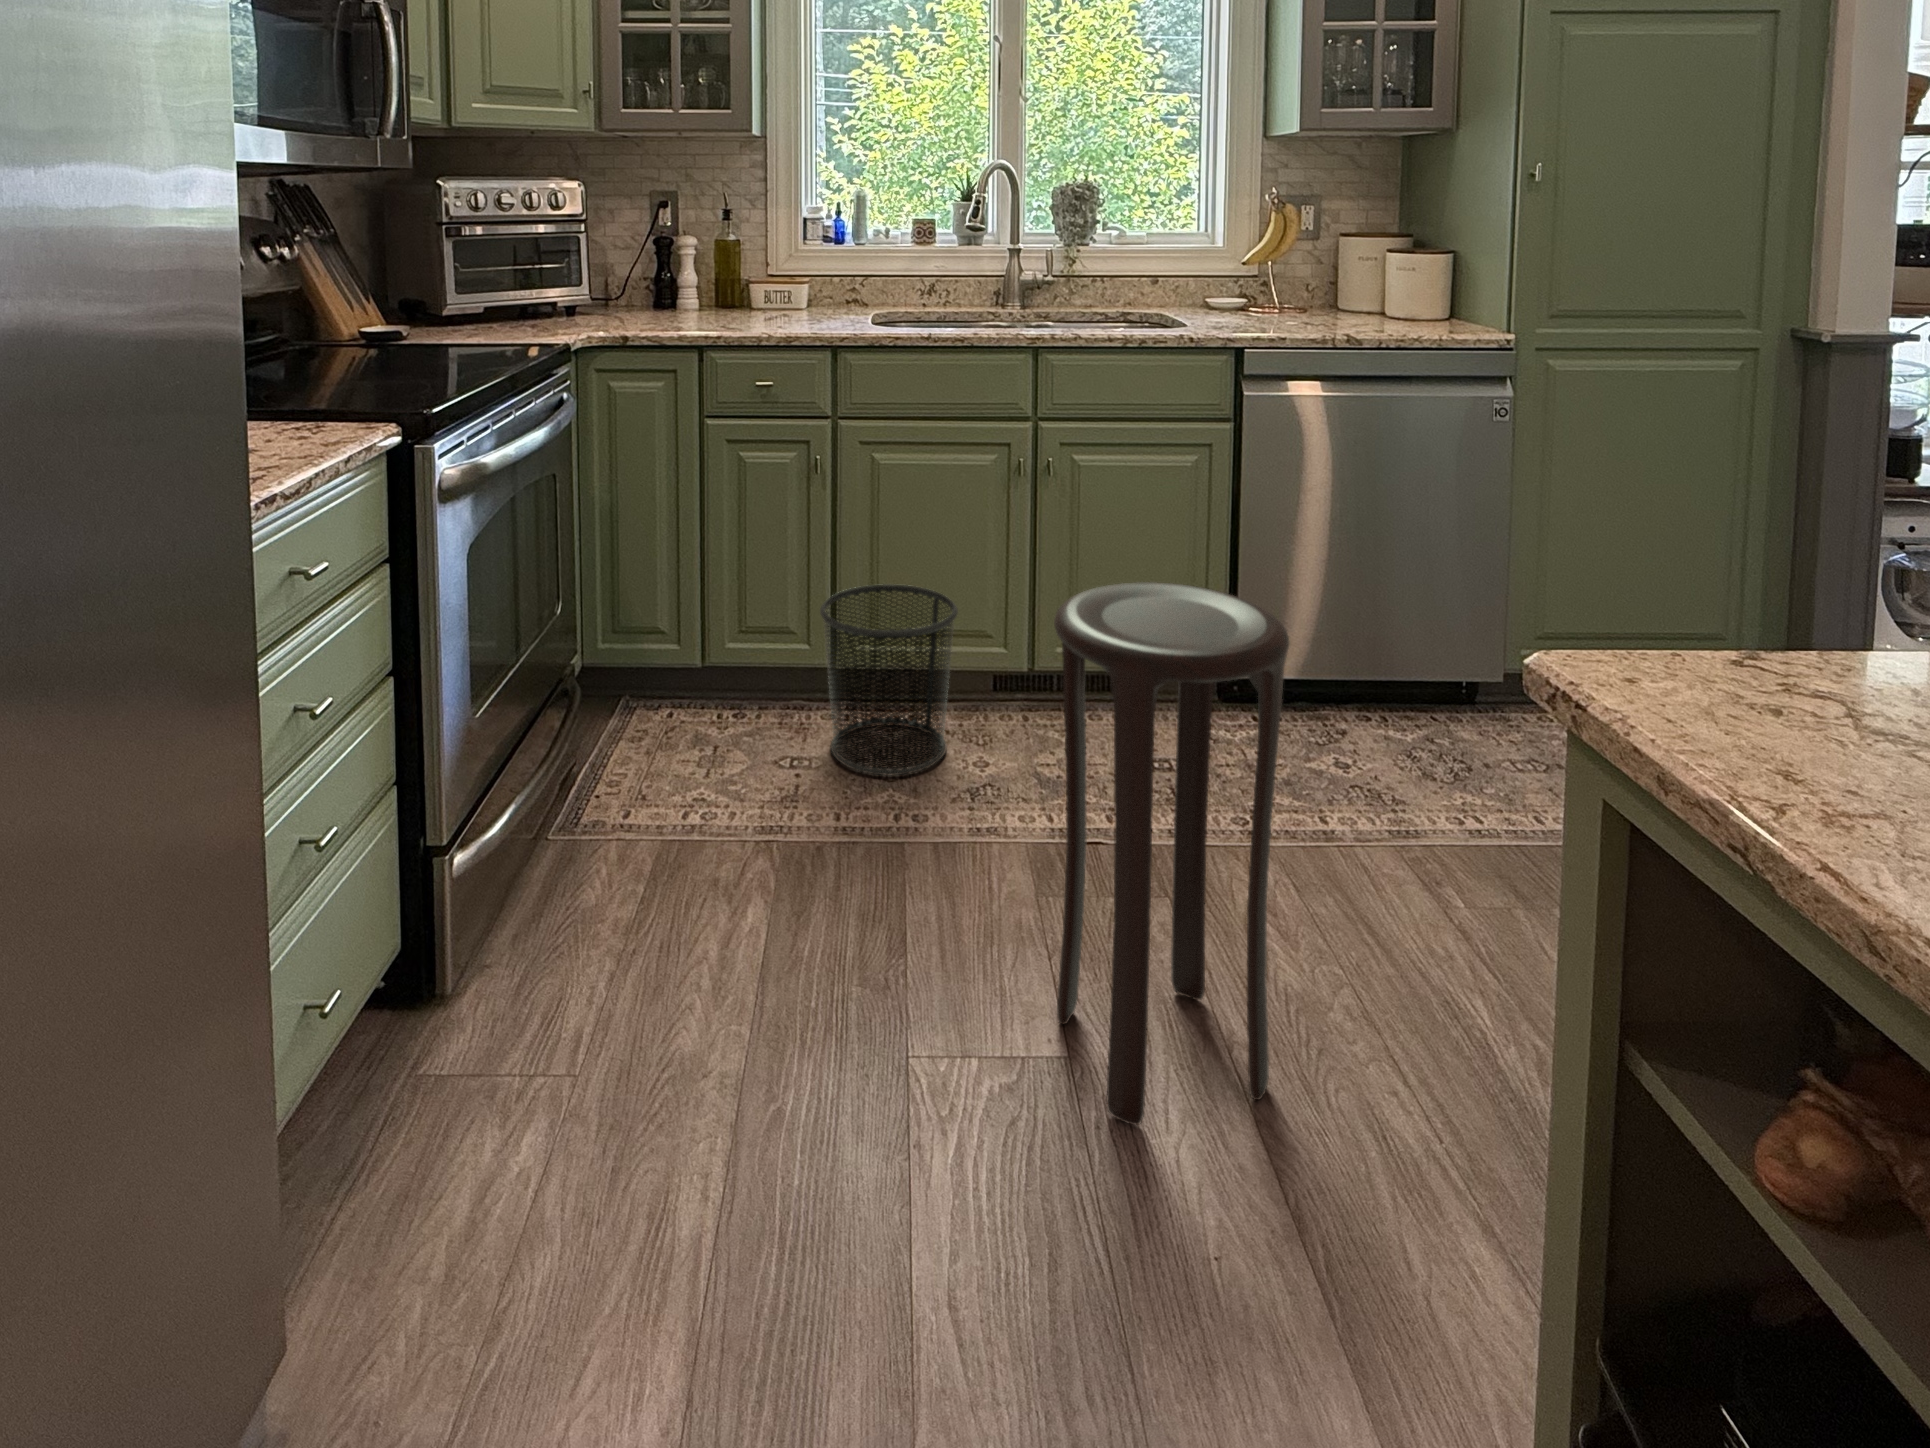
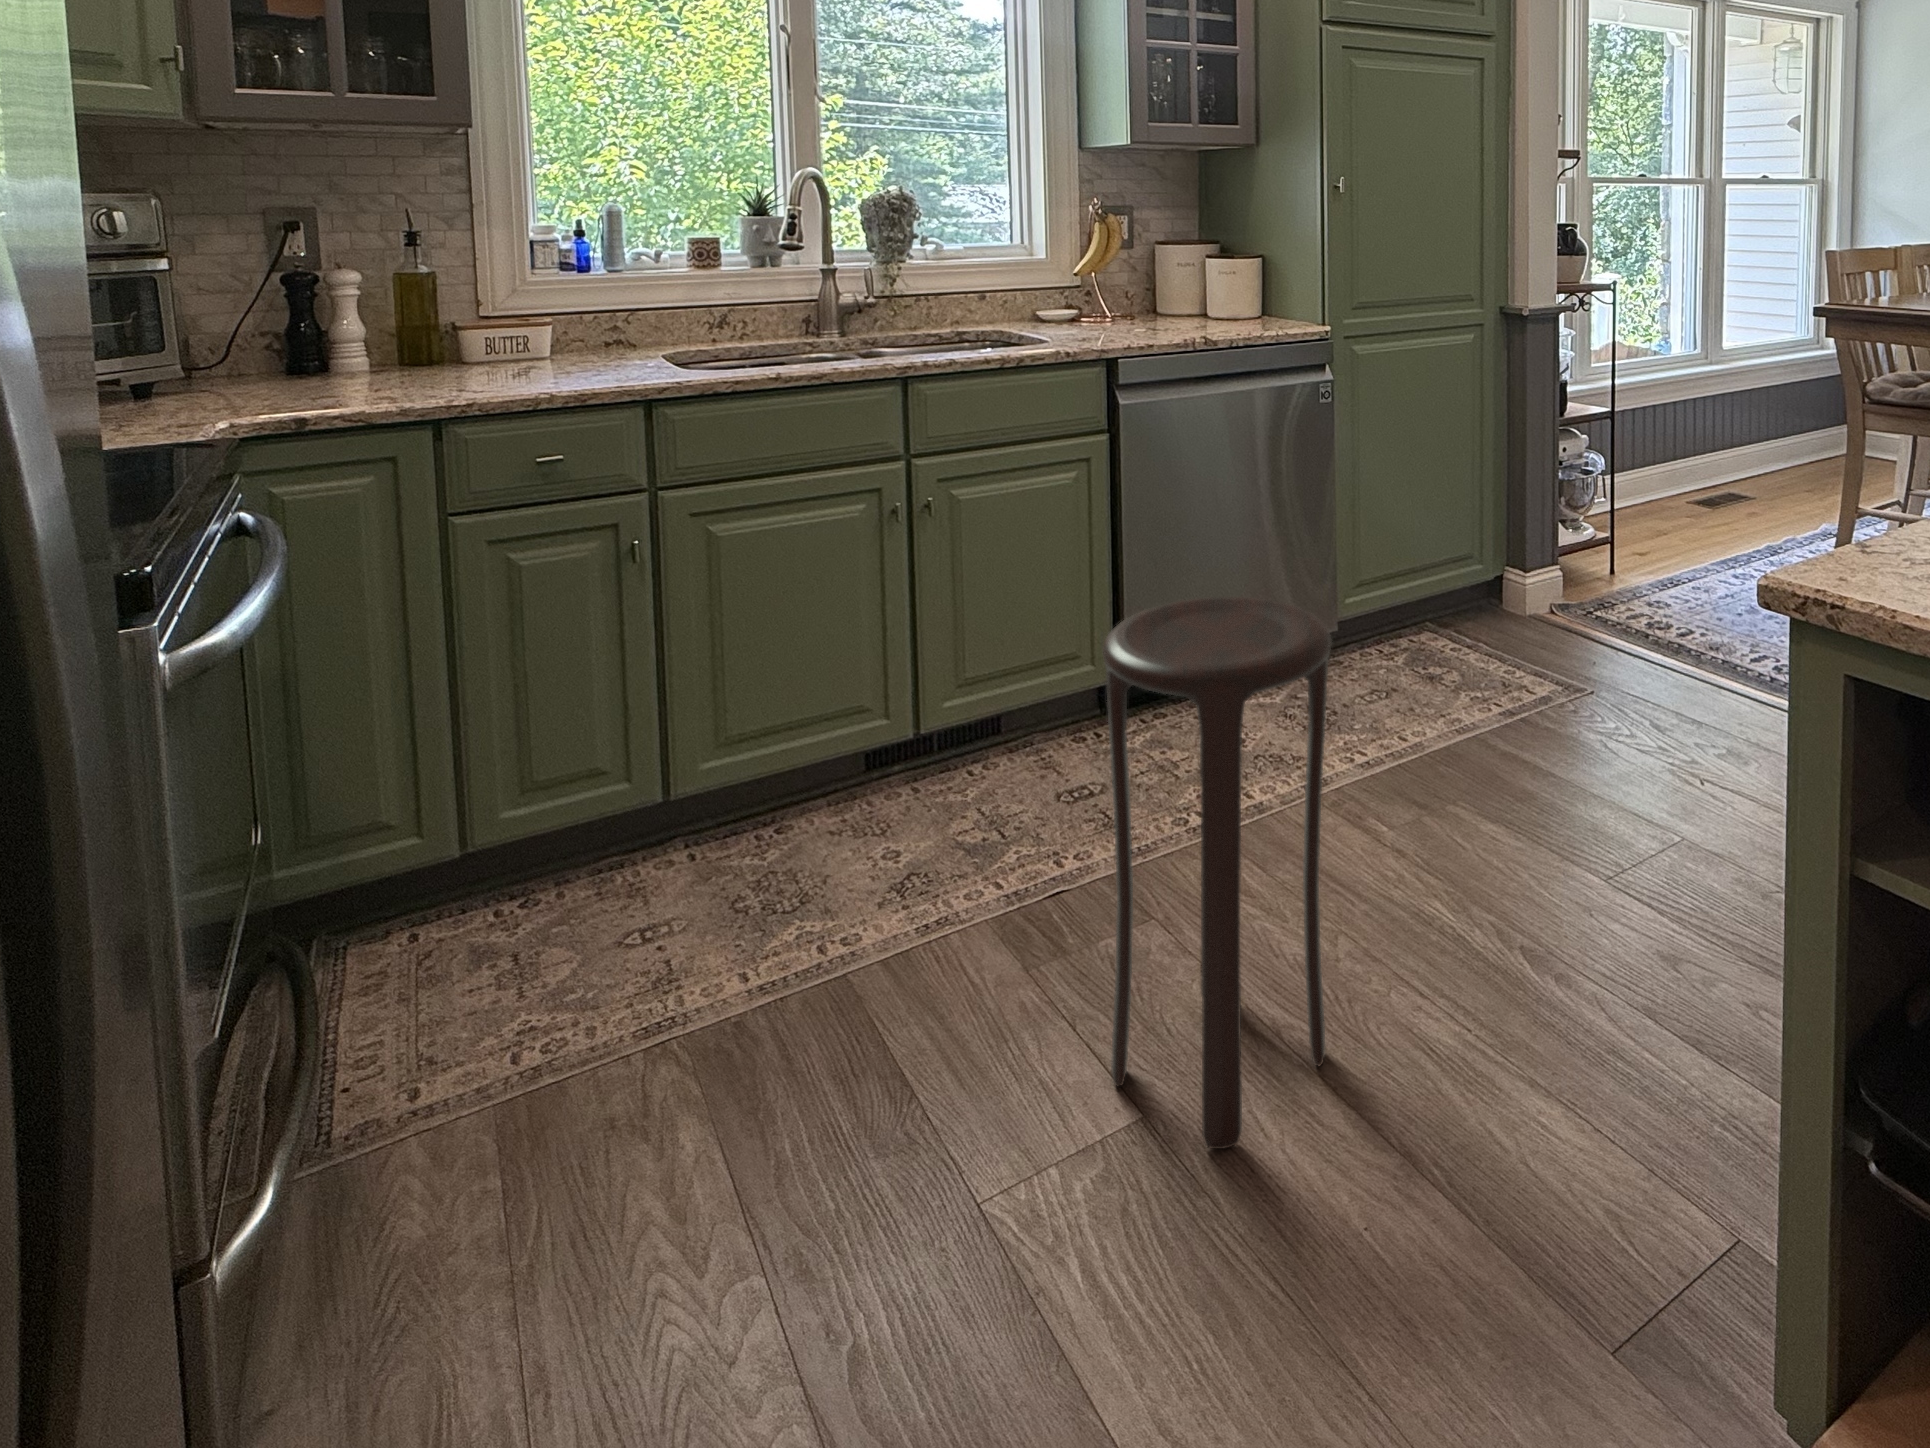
waste bin: present [820,584,958,776] -> none [667,674,855,917]

